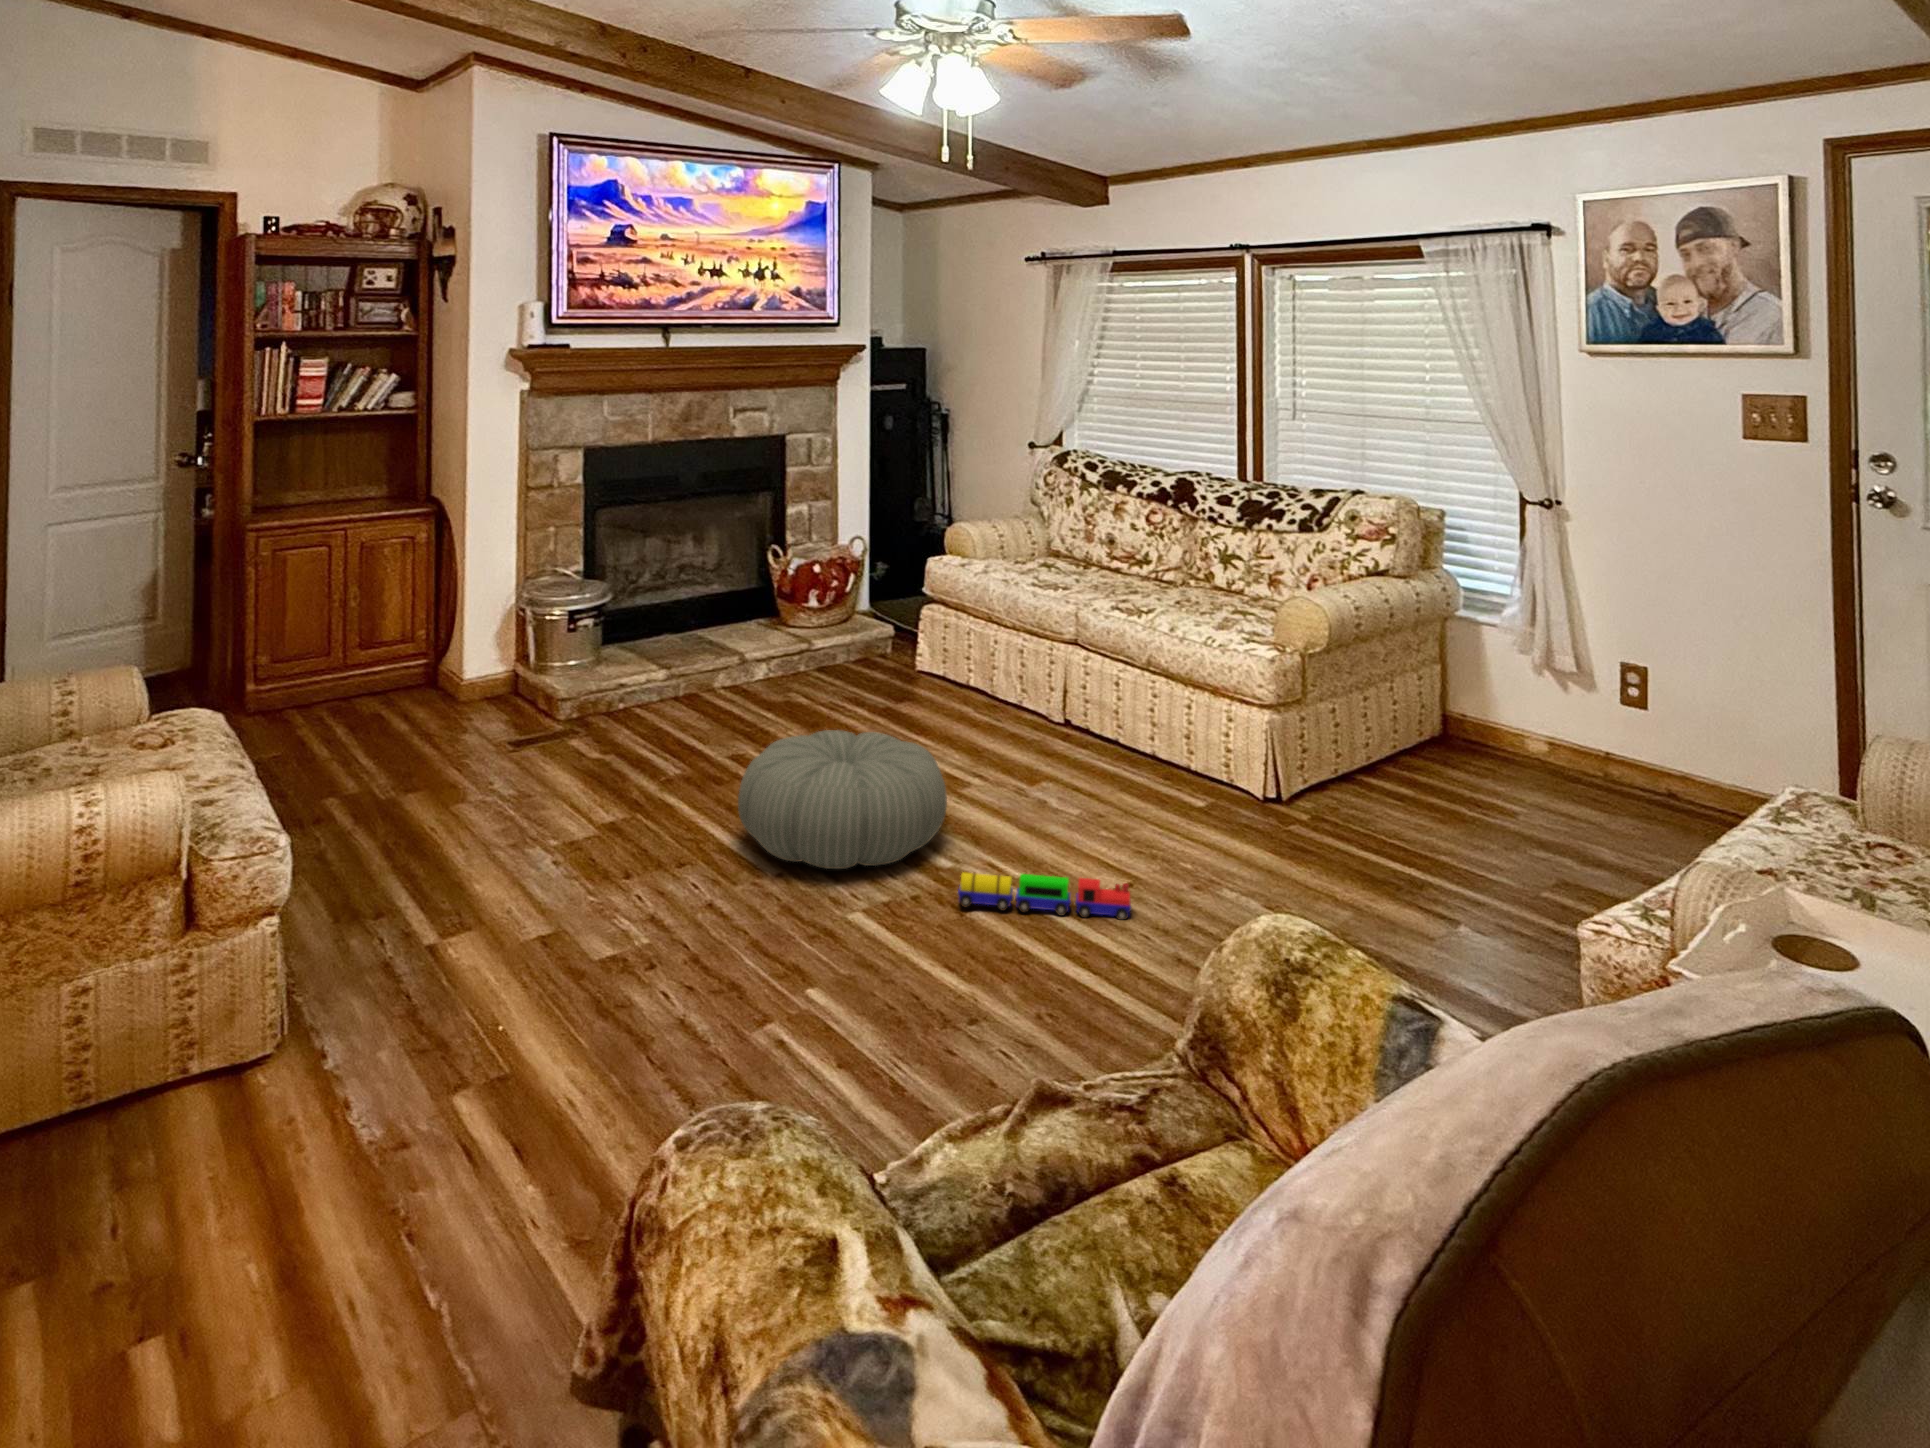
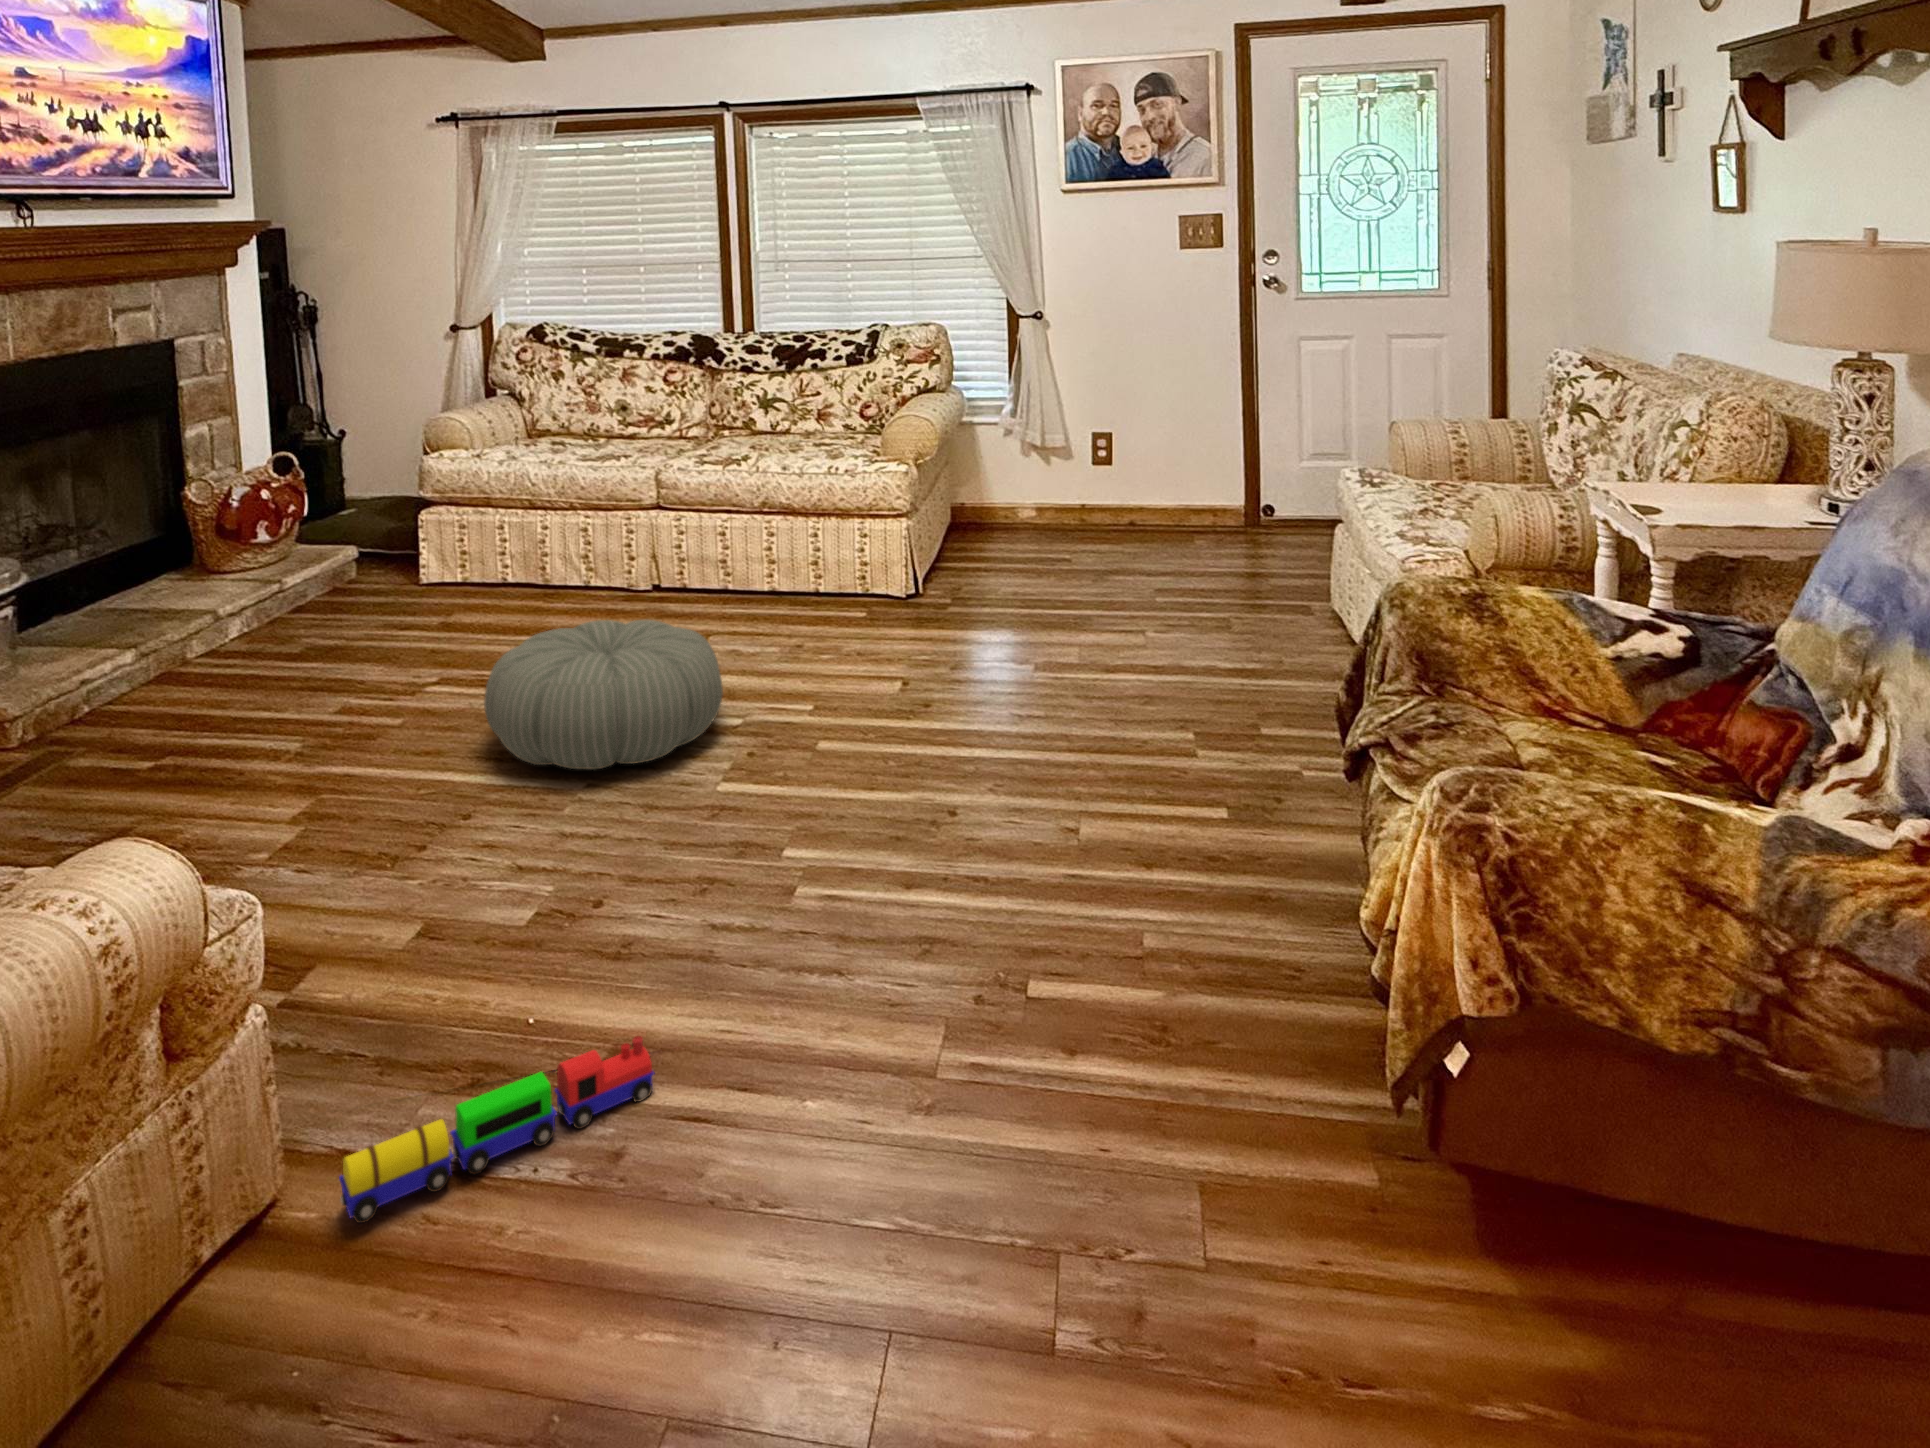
toy train: present [957,872,1132,920] -> present [339,1036,655,1223]

